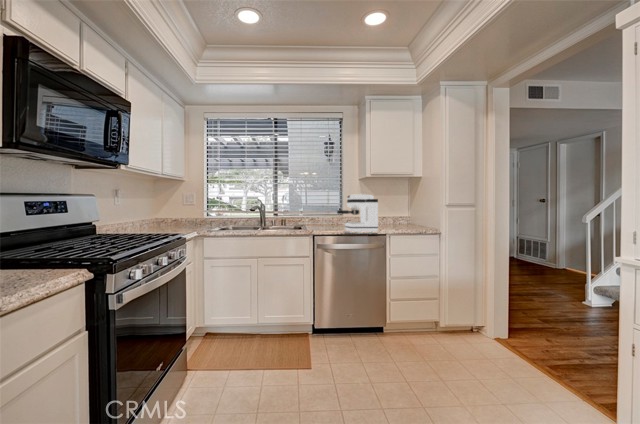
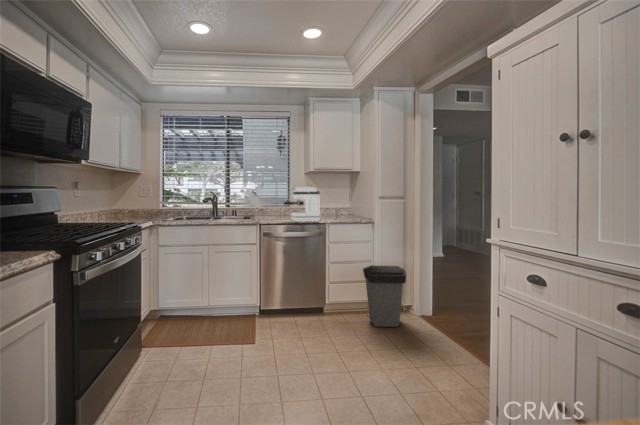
trash can: none [431,284,487,359] -> present [363,265,406,327]

